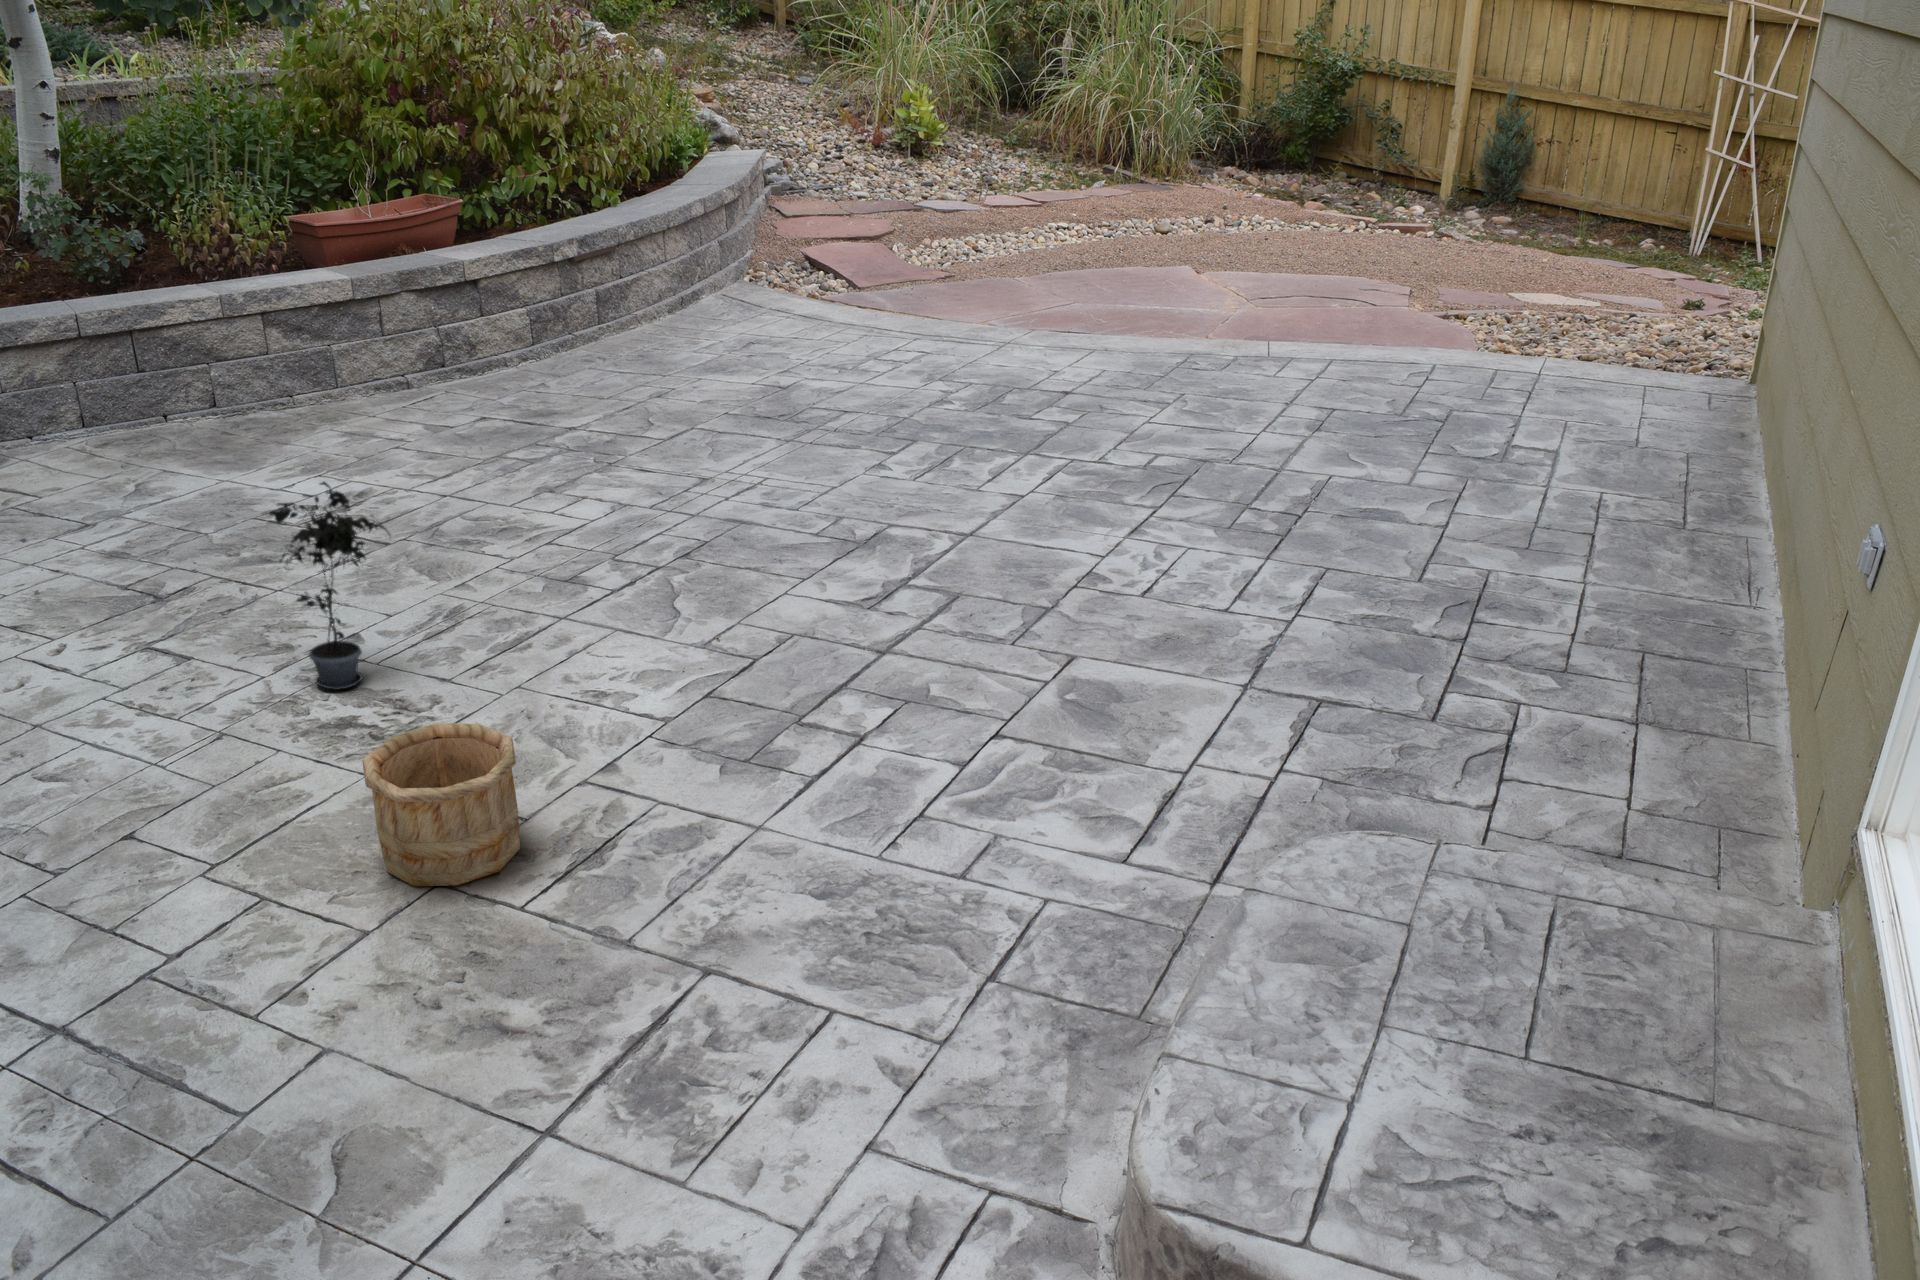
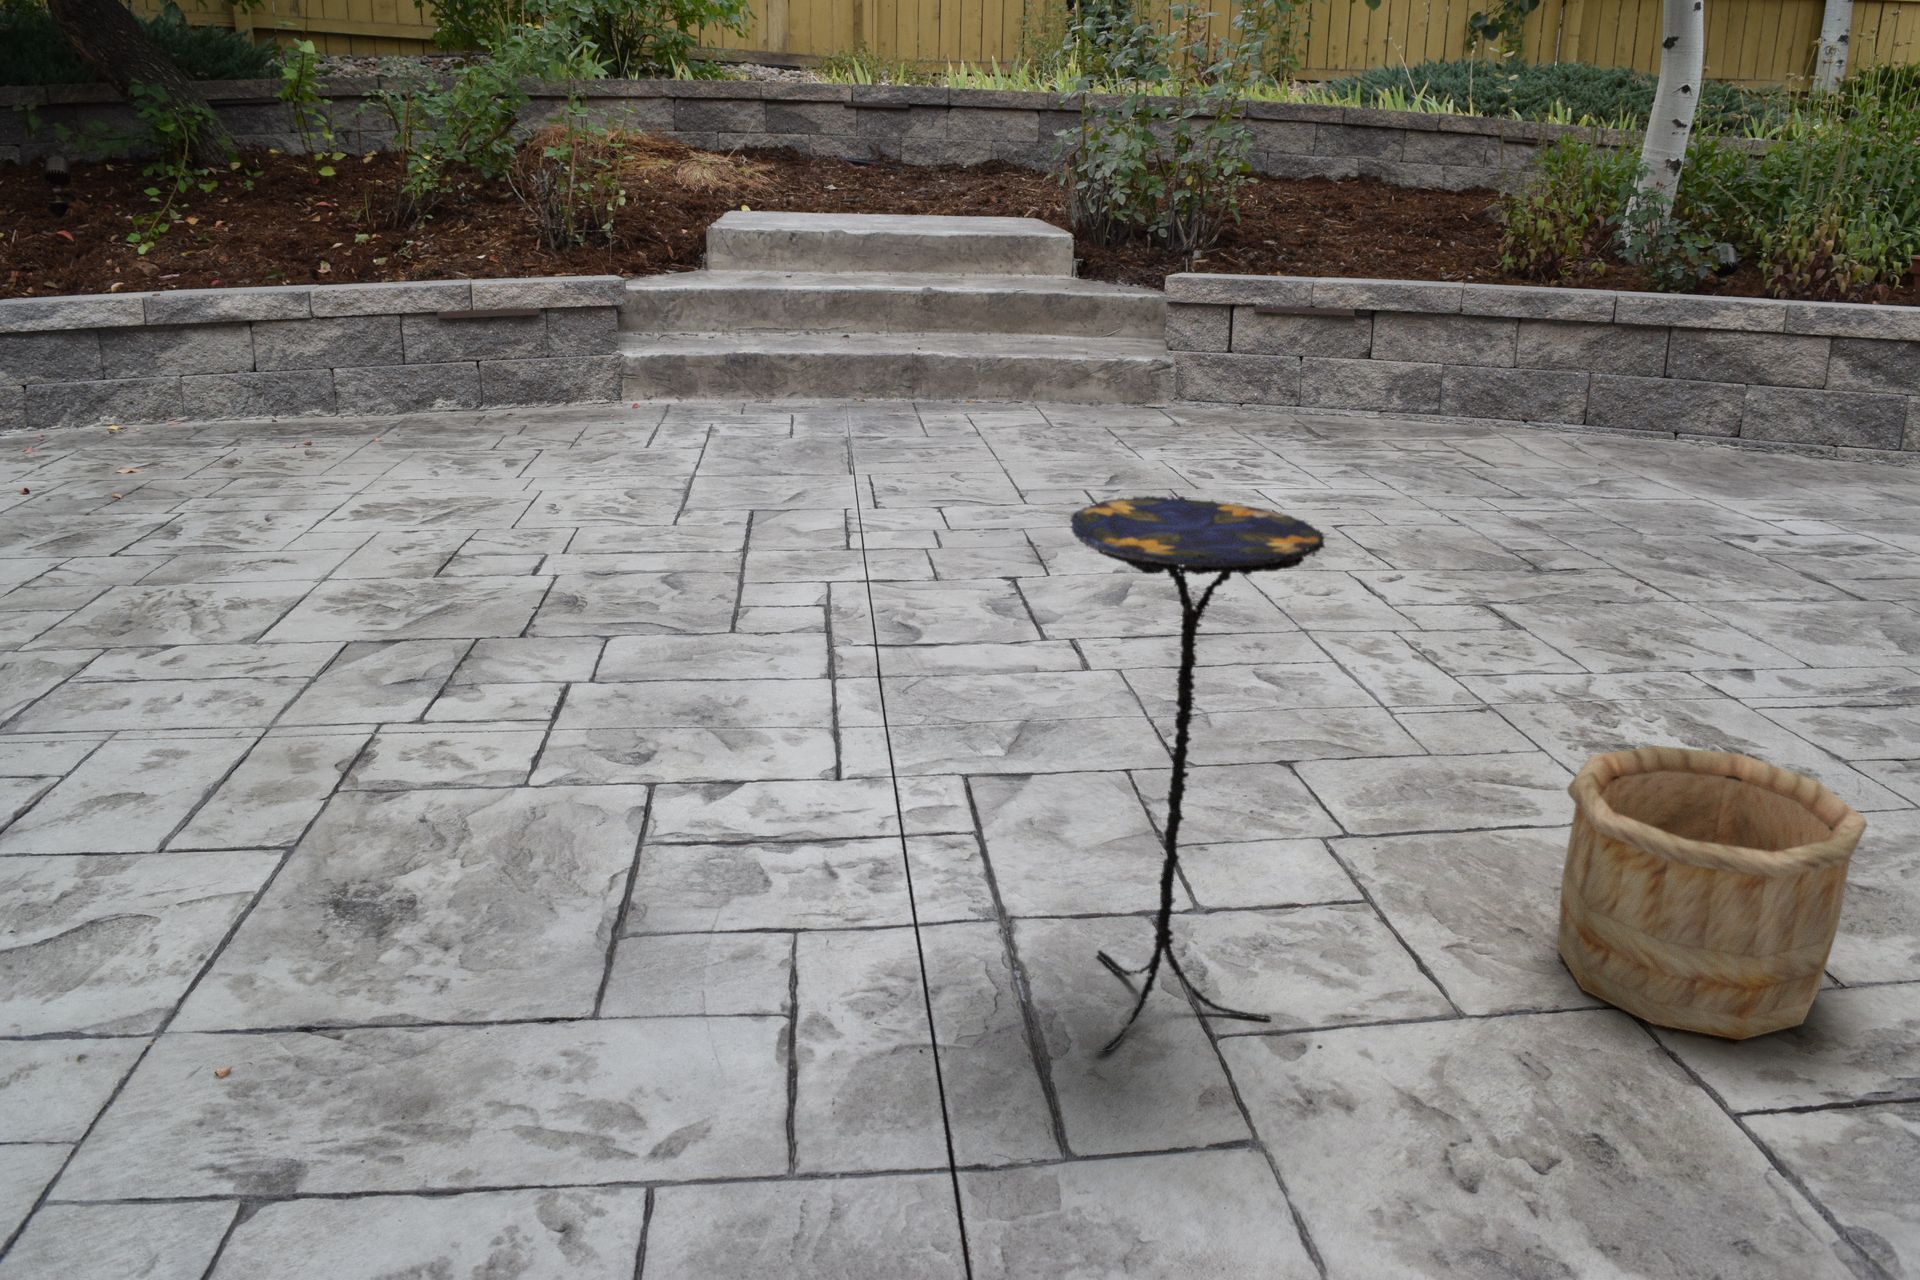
potted plant: present [269,482,389,690] -> none [1642,406,1826,718]
side table: none [58,706,273,1065] -> present [1070,496,1325,1052]

